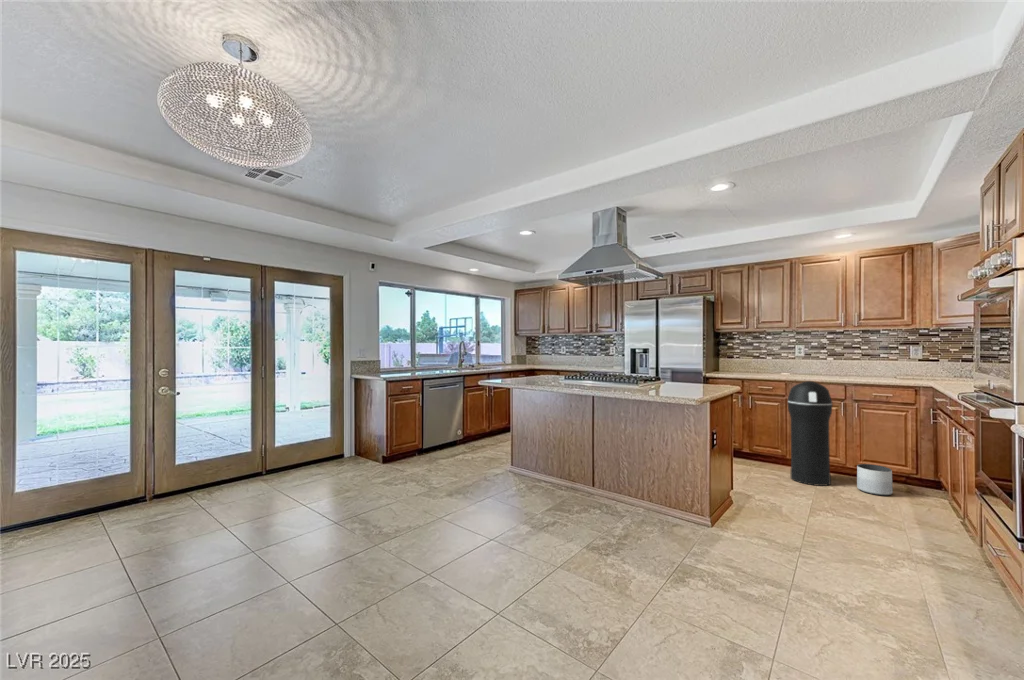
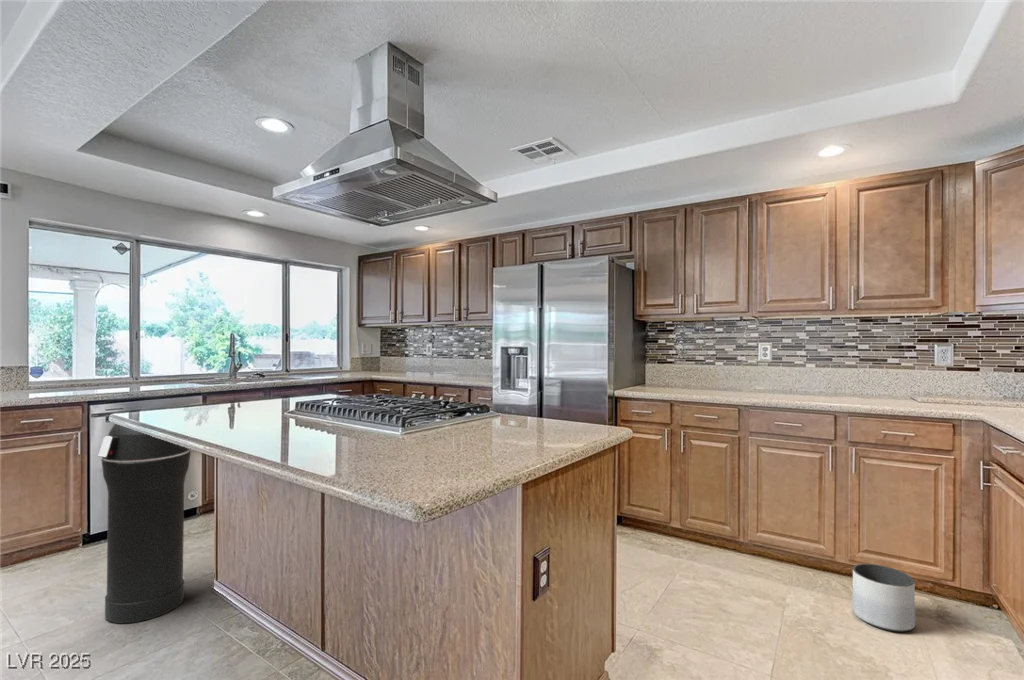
trash can: present [788,381,832,486] -> present [98,424,191,623]

